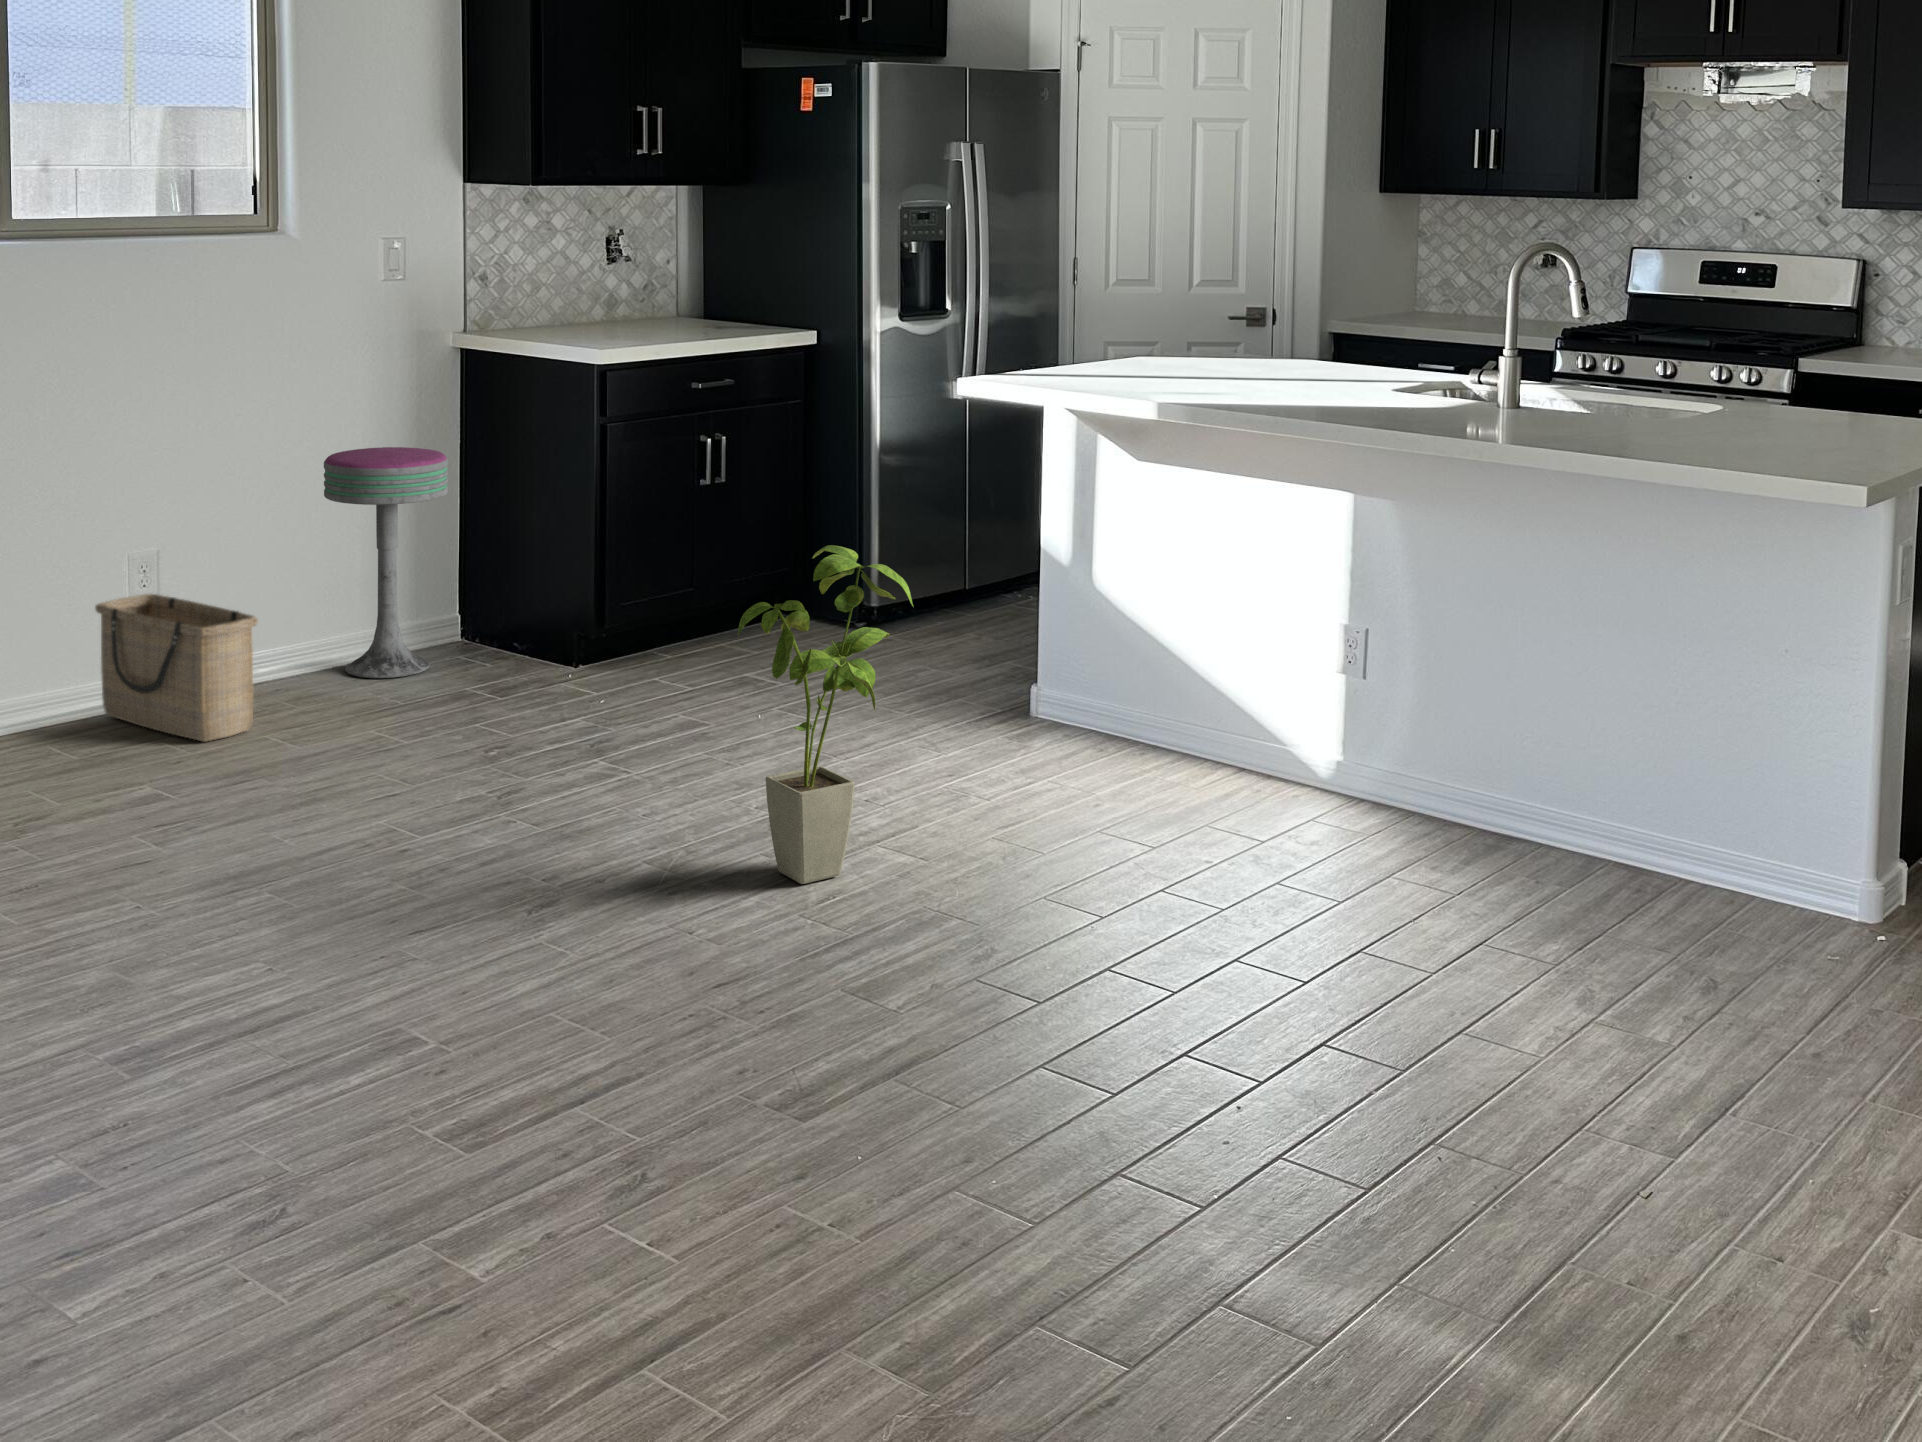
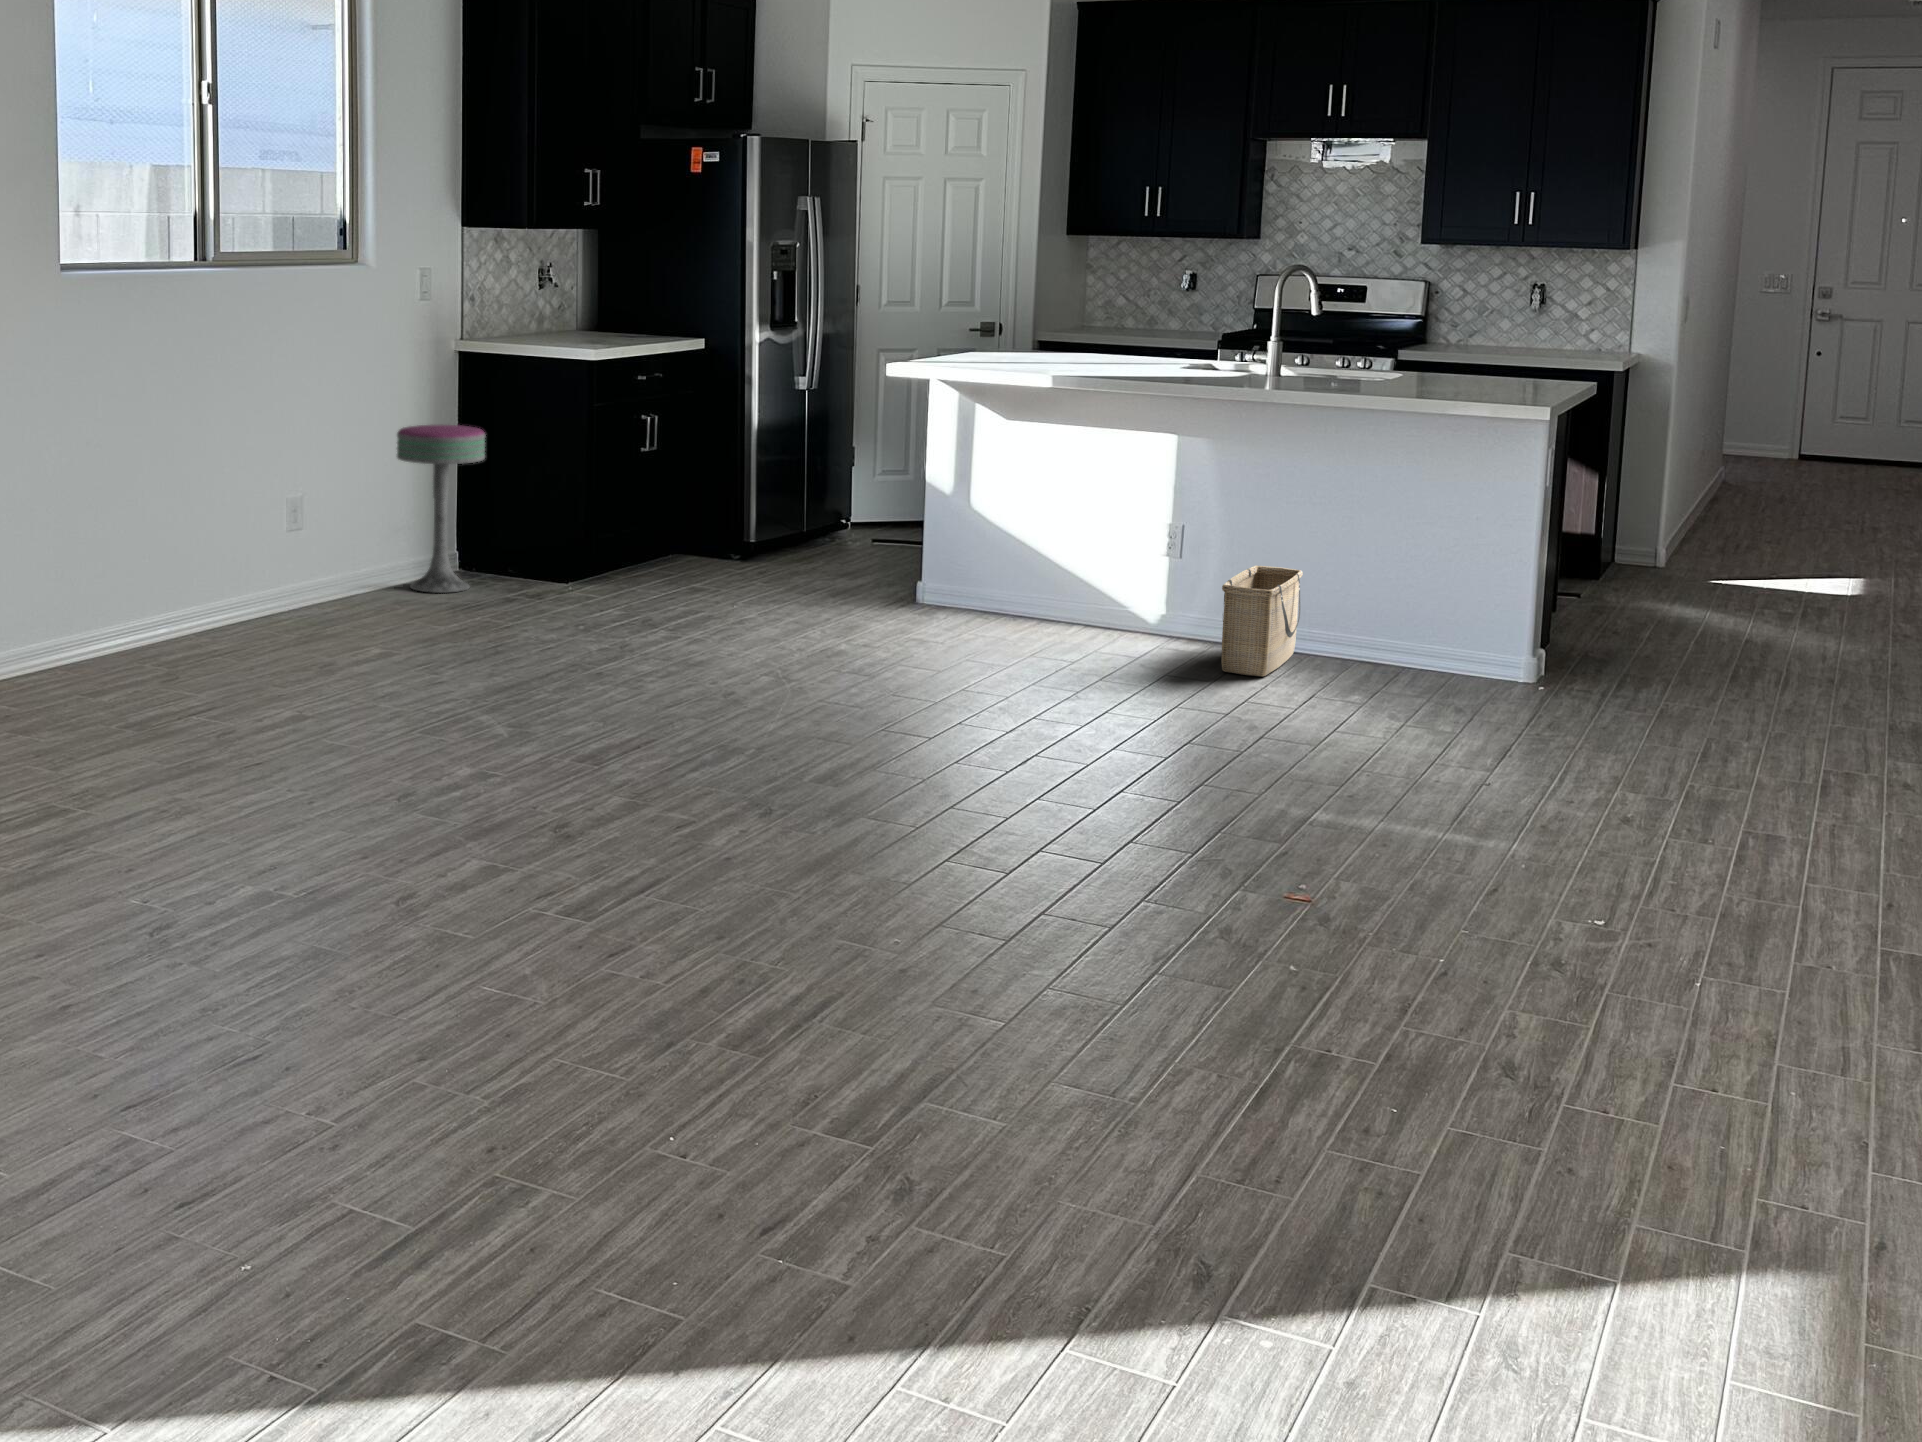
house plant: present [738,545,914,884] -> none [845,464,961,683]
basket: present [95,594,258,742] -> present [1221,566,1303,676]

